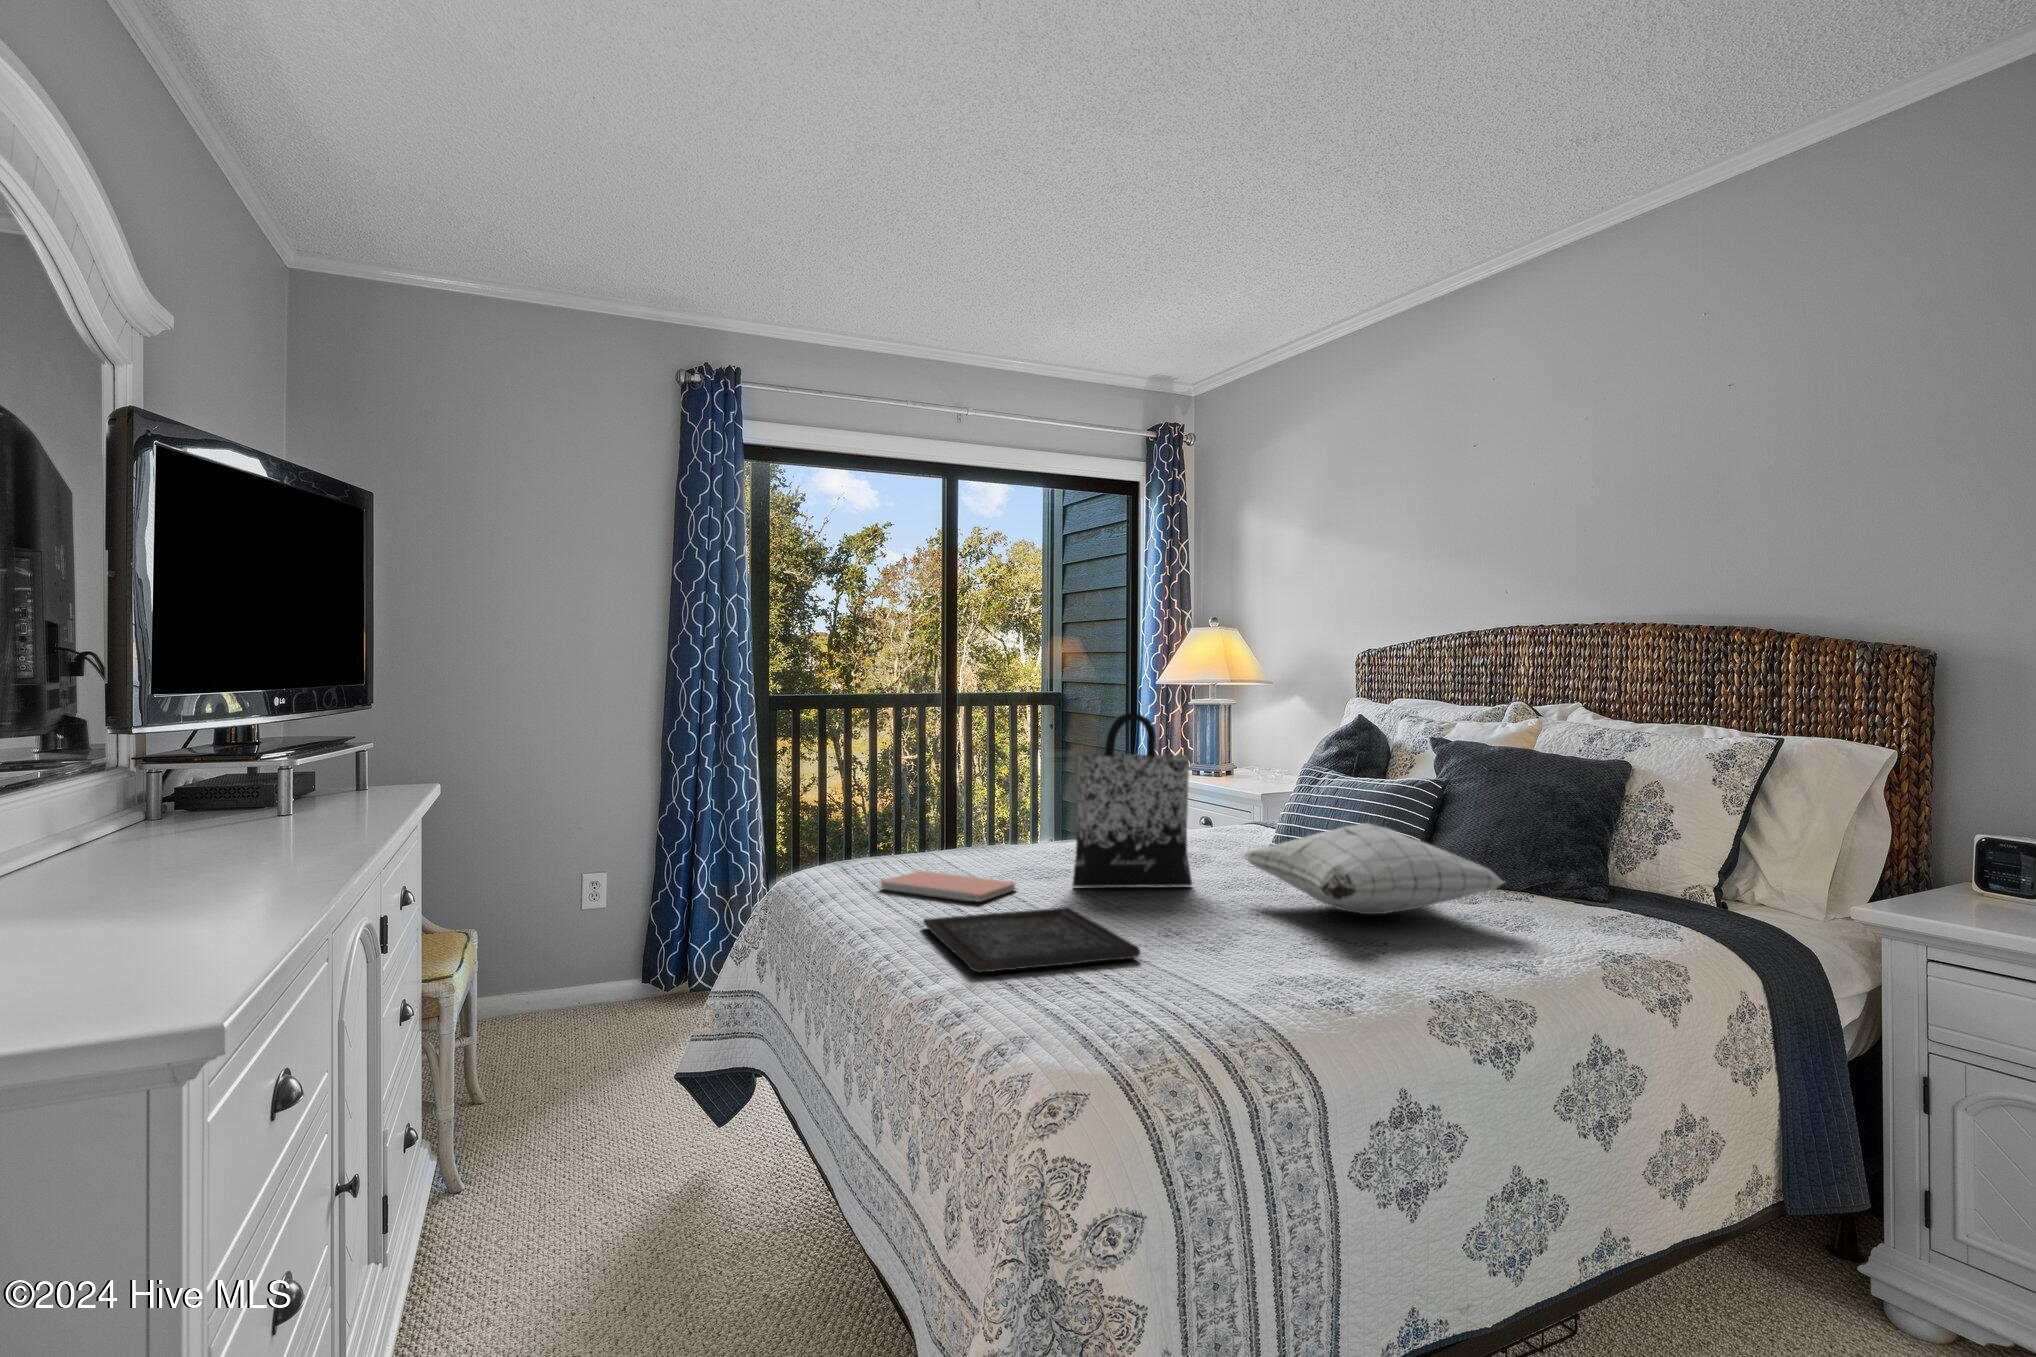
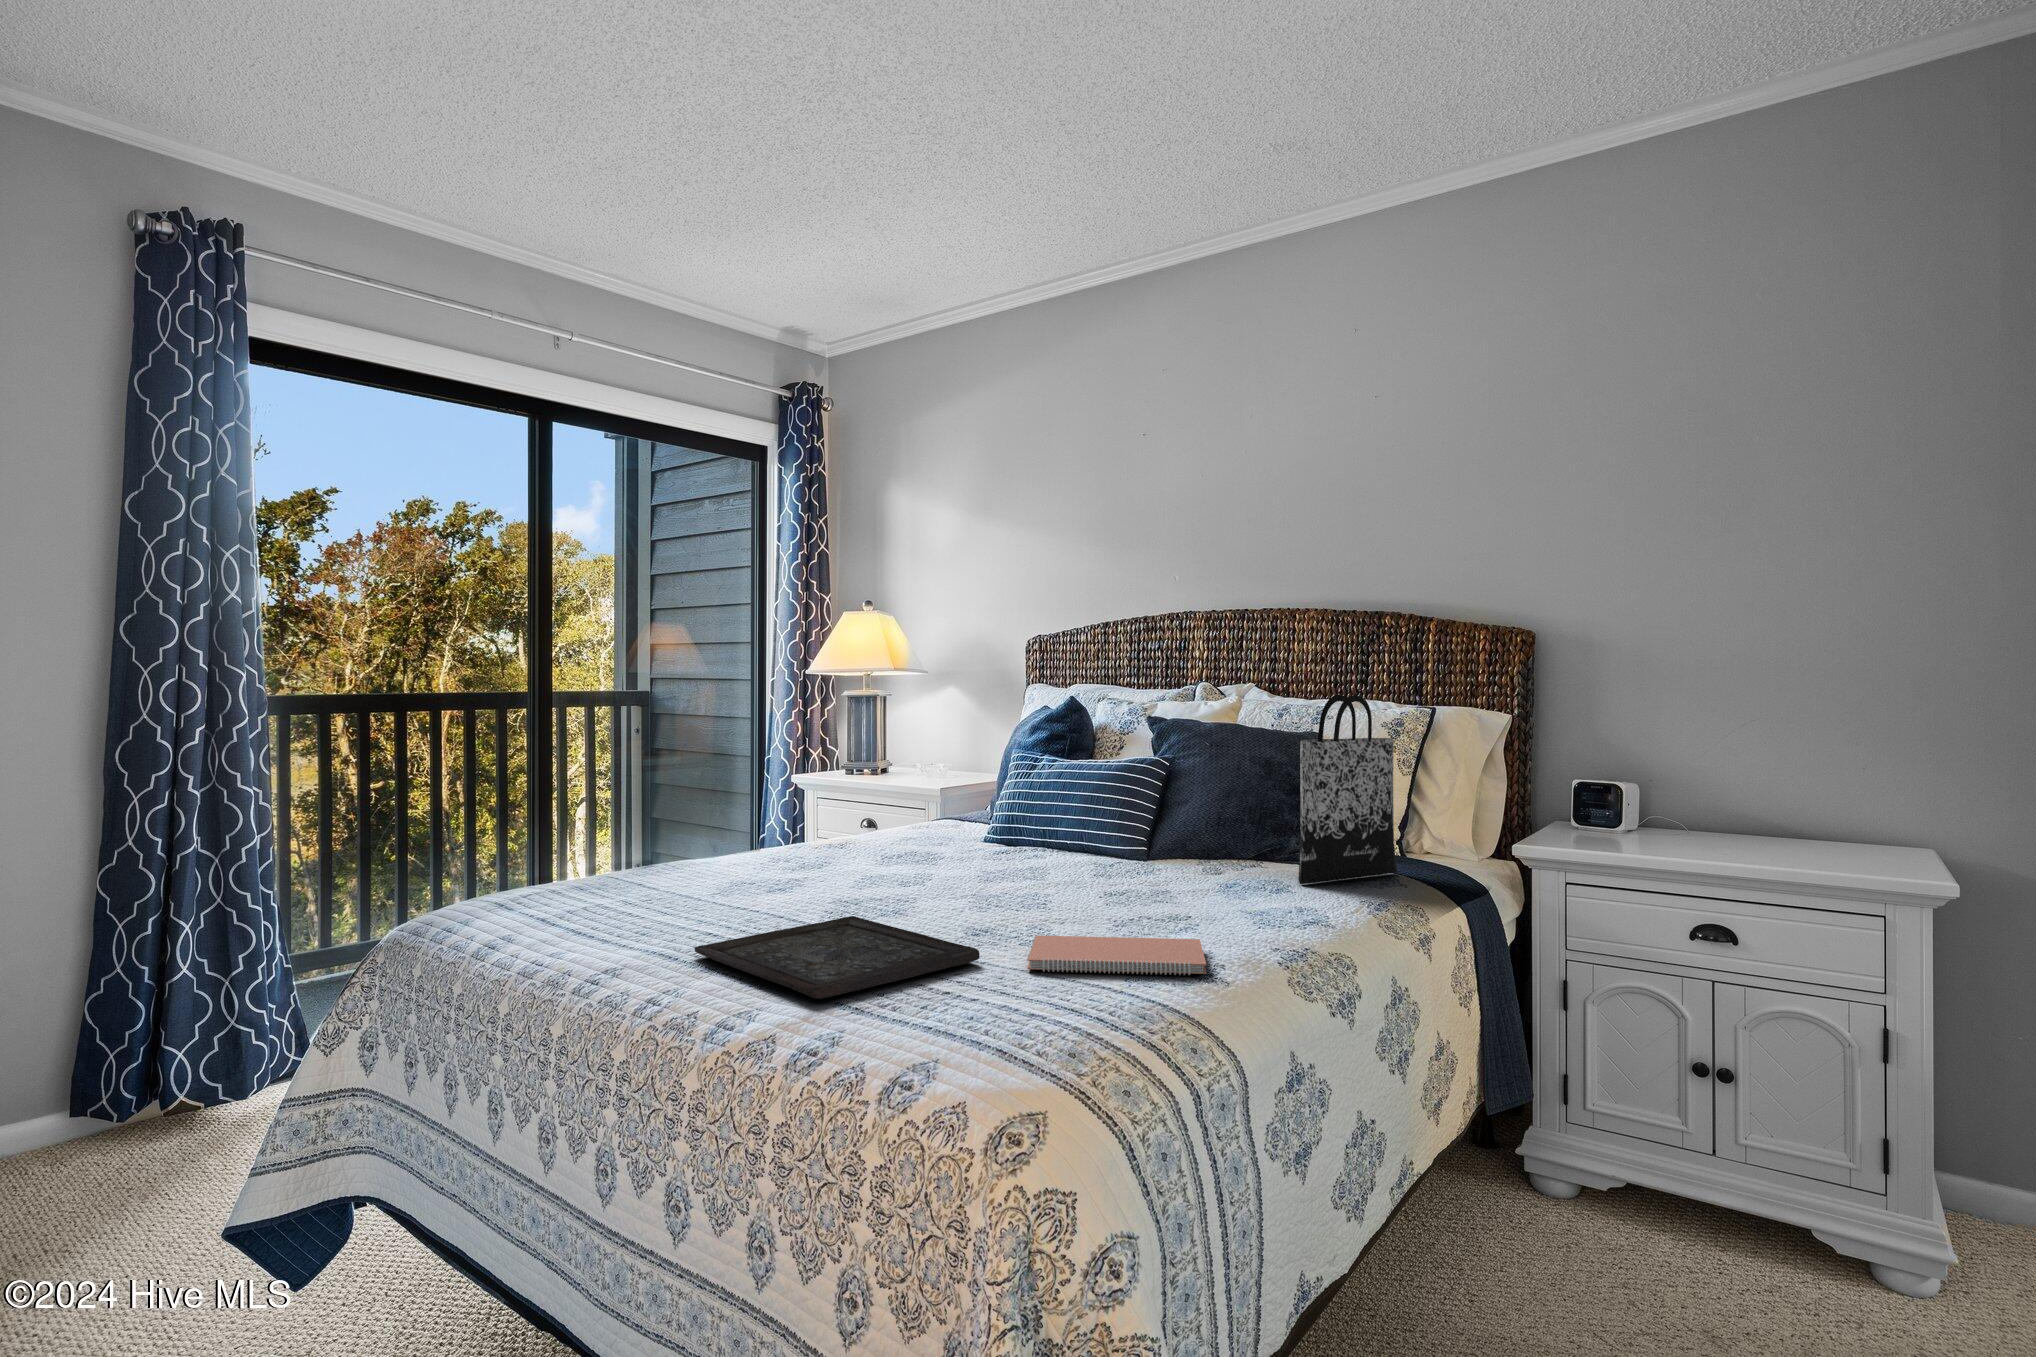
tote bag: present [1072,713,1192,887] -> present [1298,695,1397,884]
pillow: present [1242,823,1504,914] -> none [1013,800,1278,894]
notebook: present [881,871,1016,902] -> present [1027,935,1206,975]

